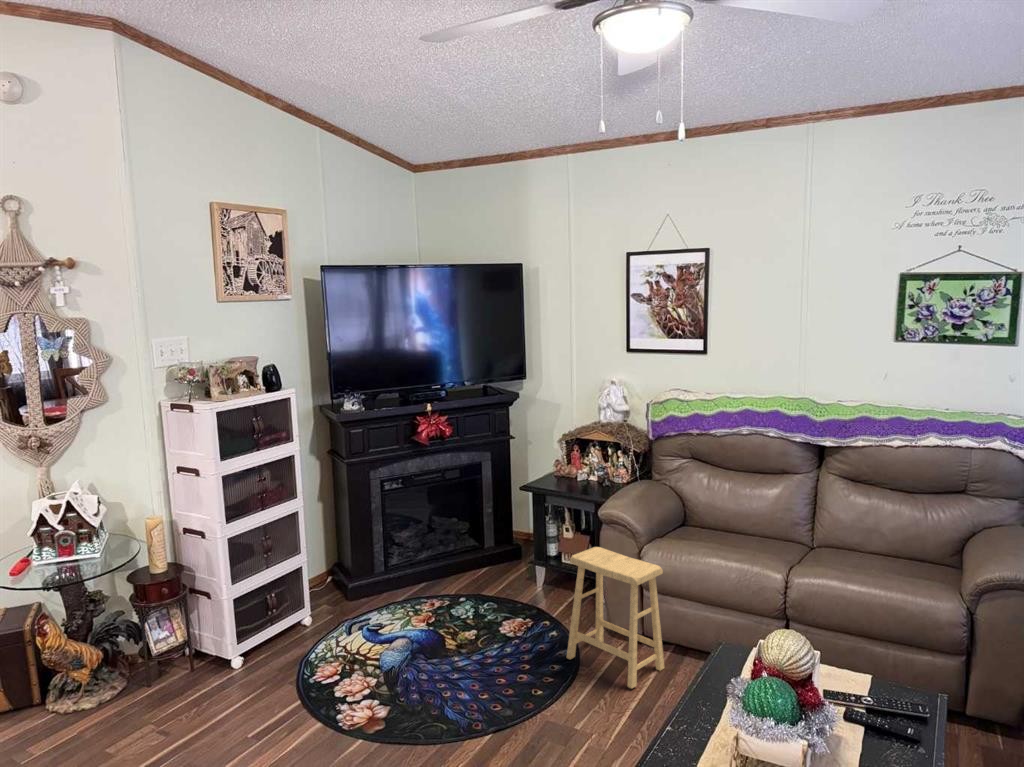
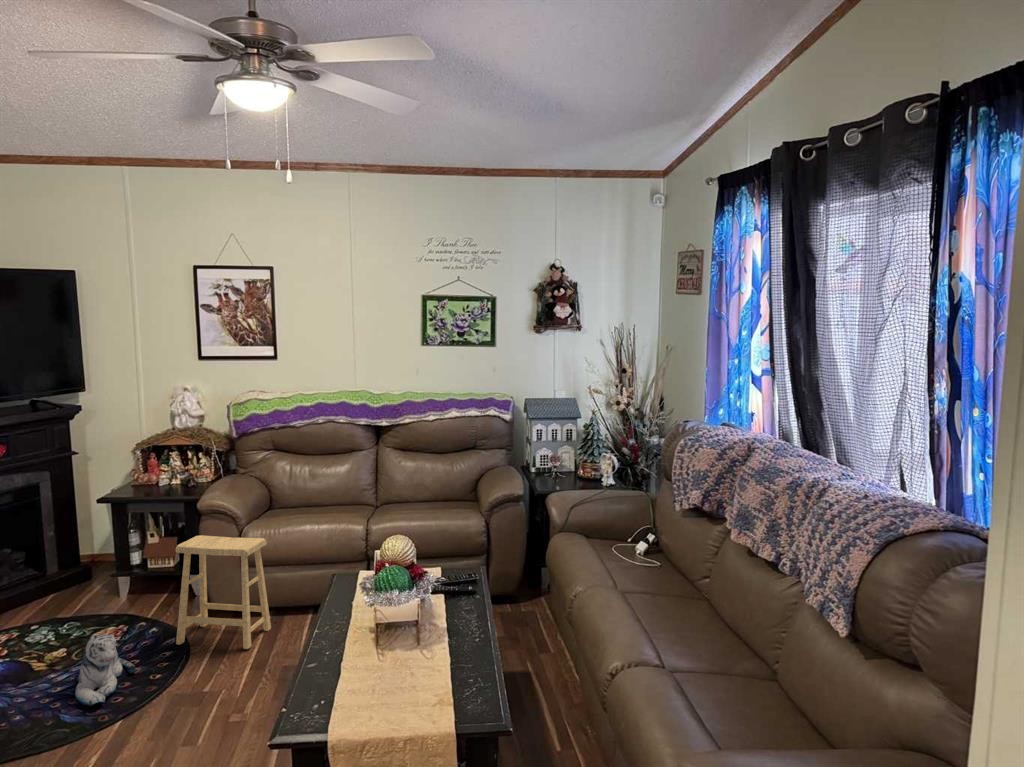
plush toy: none [463,635,522,708] -> present [75,634,136,706]

